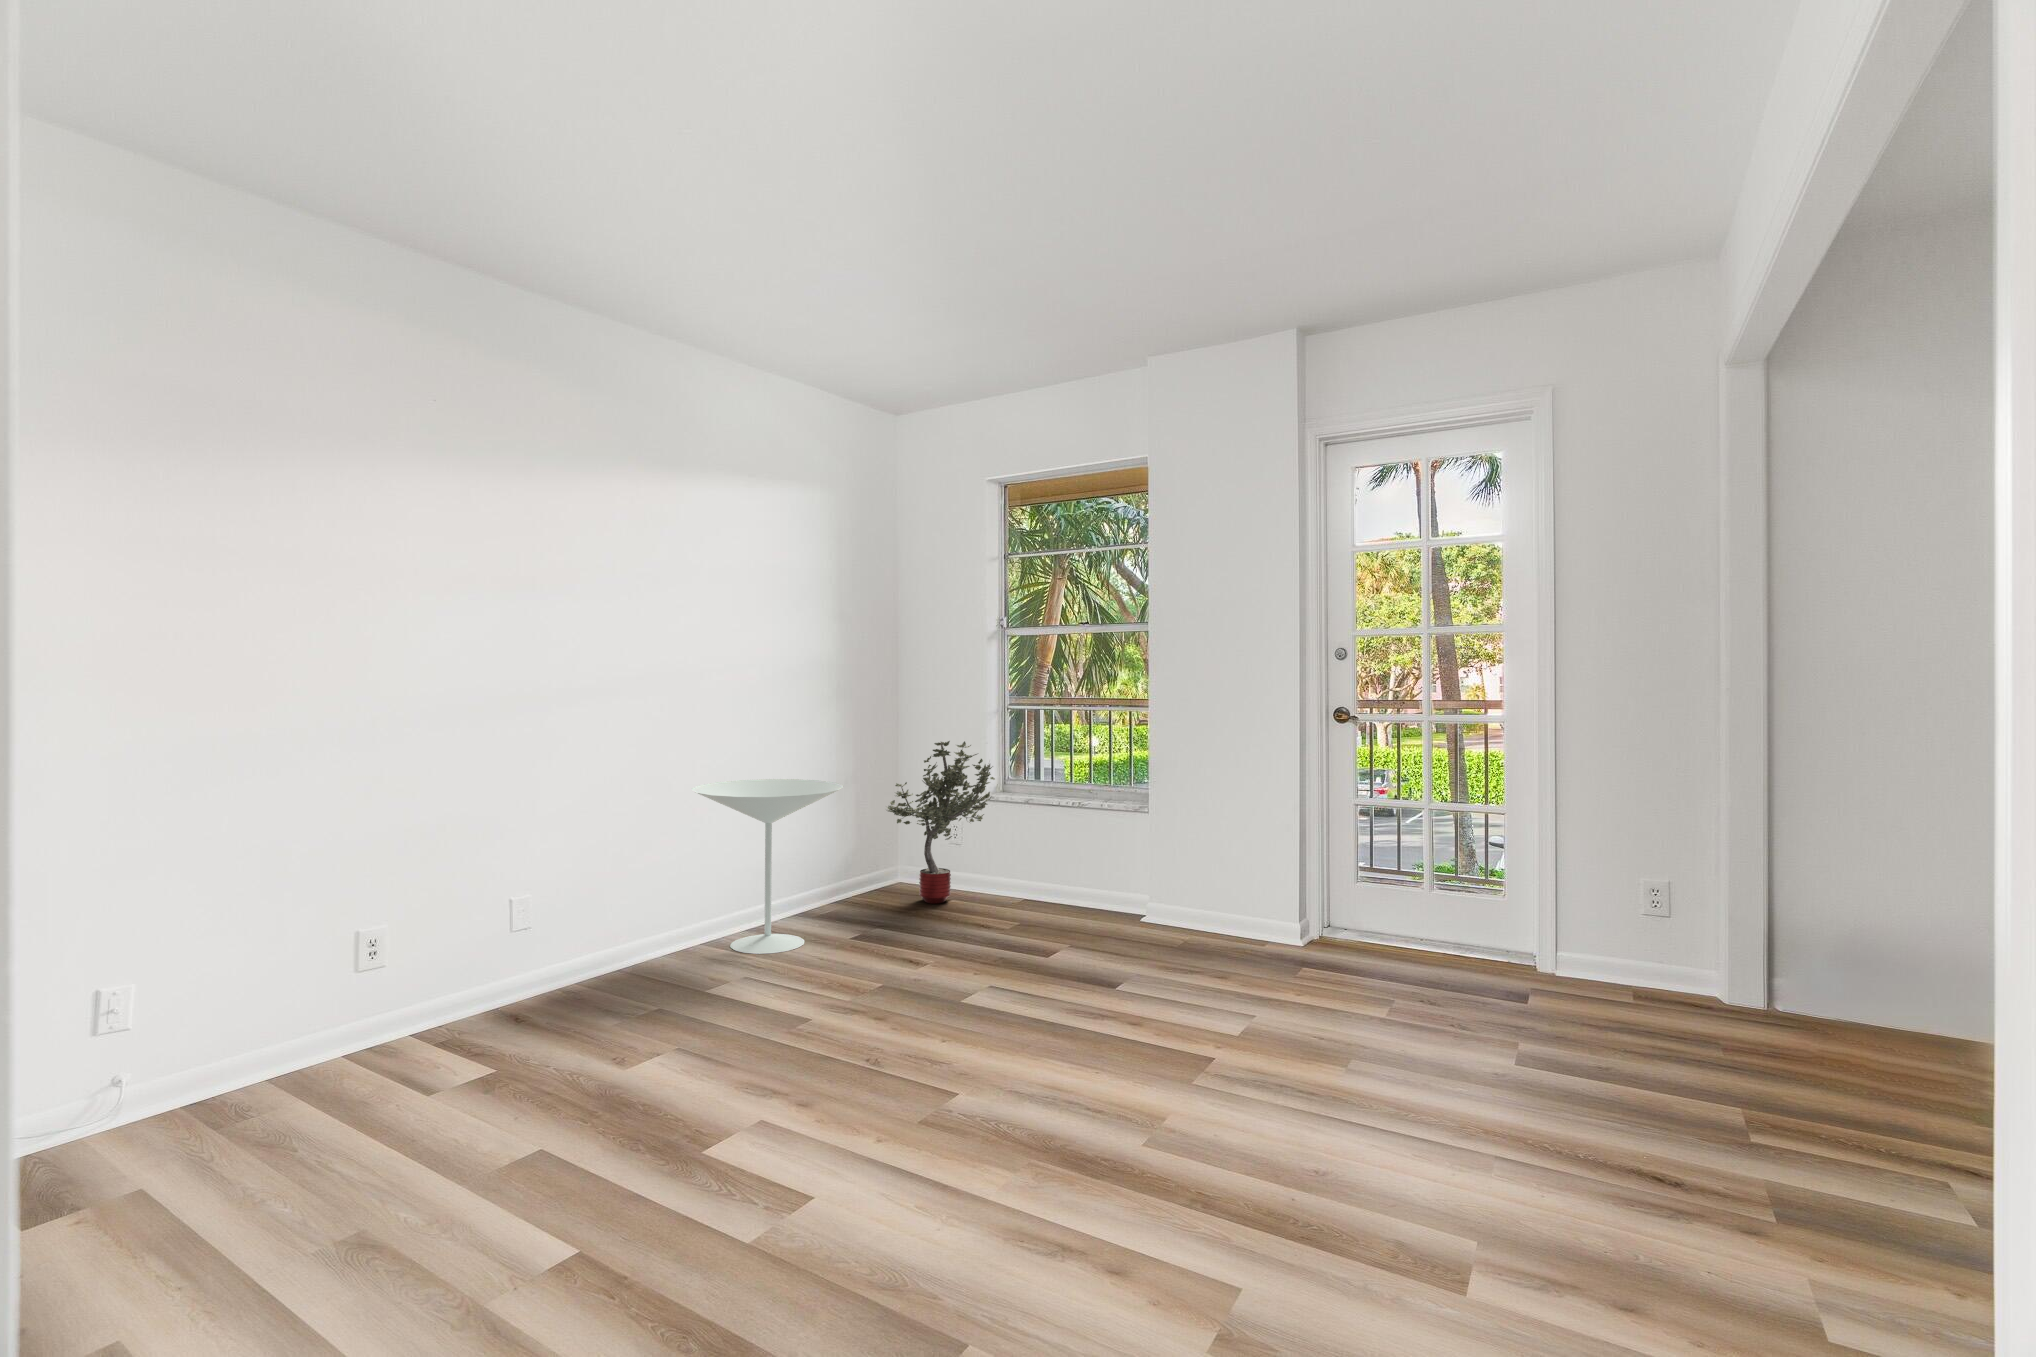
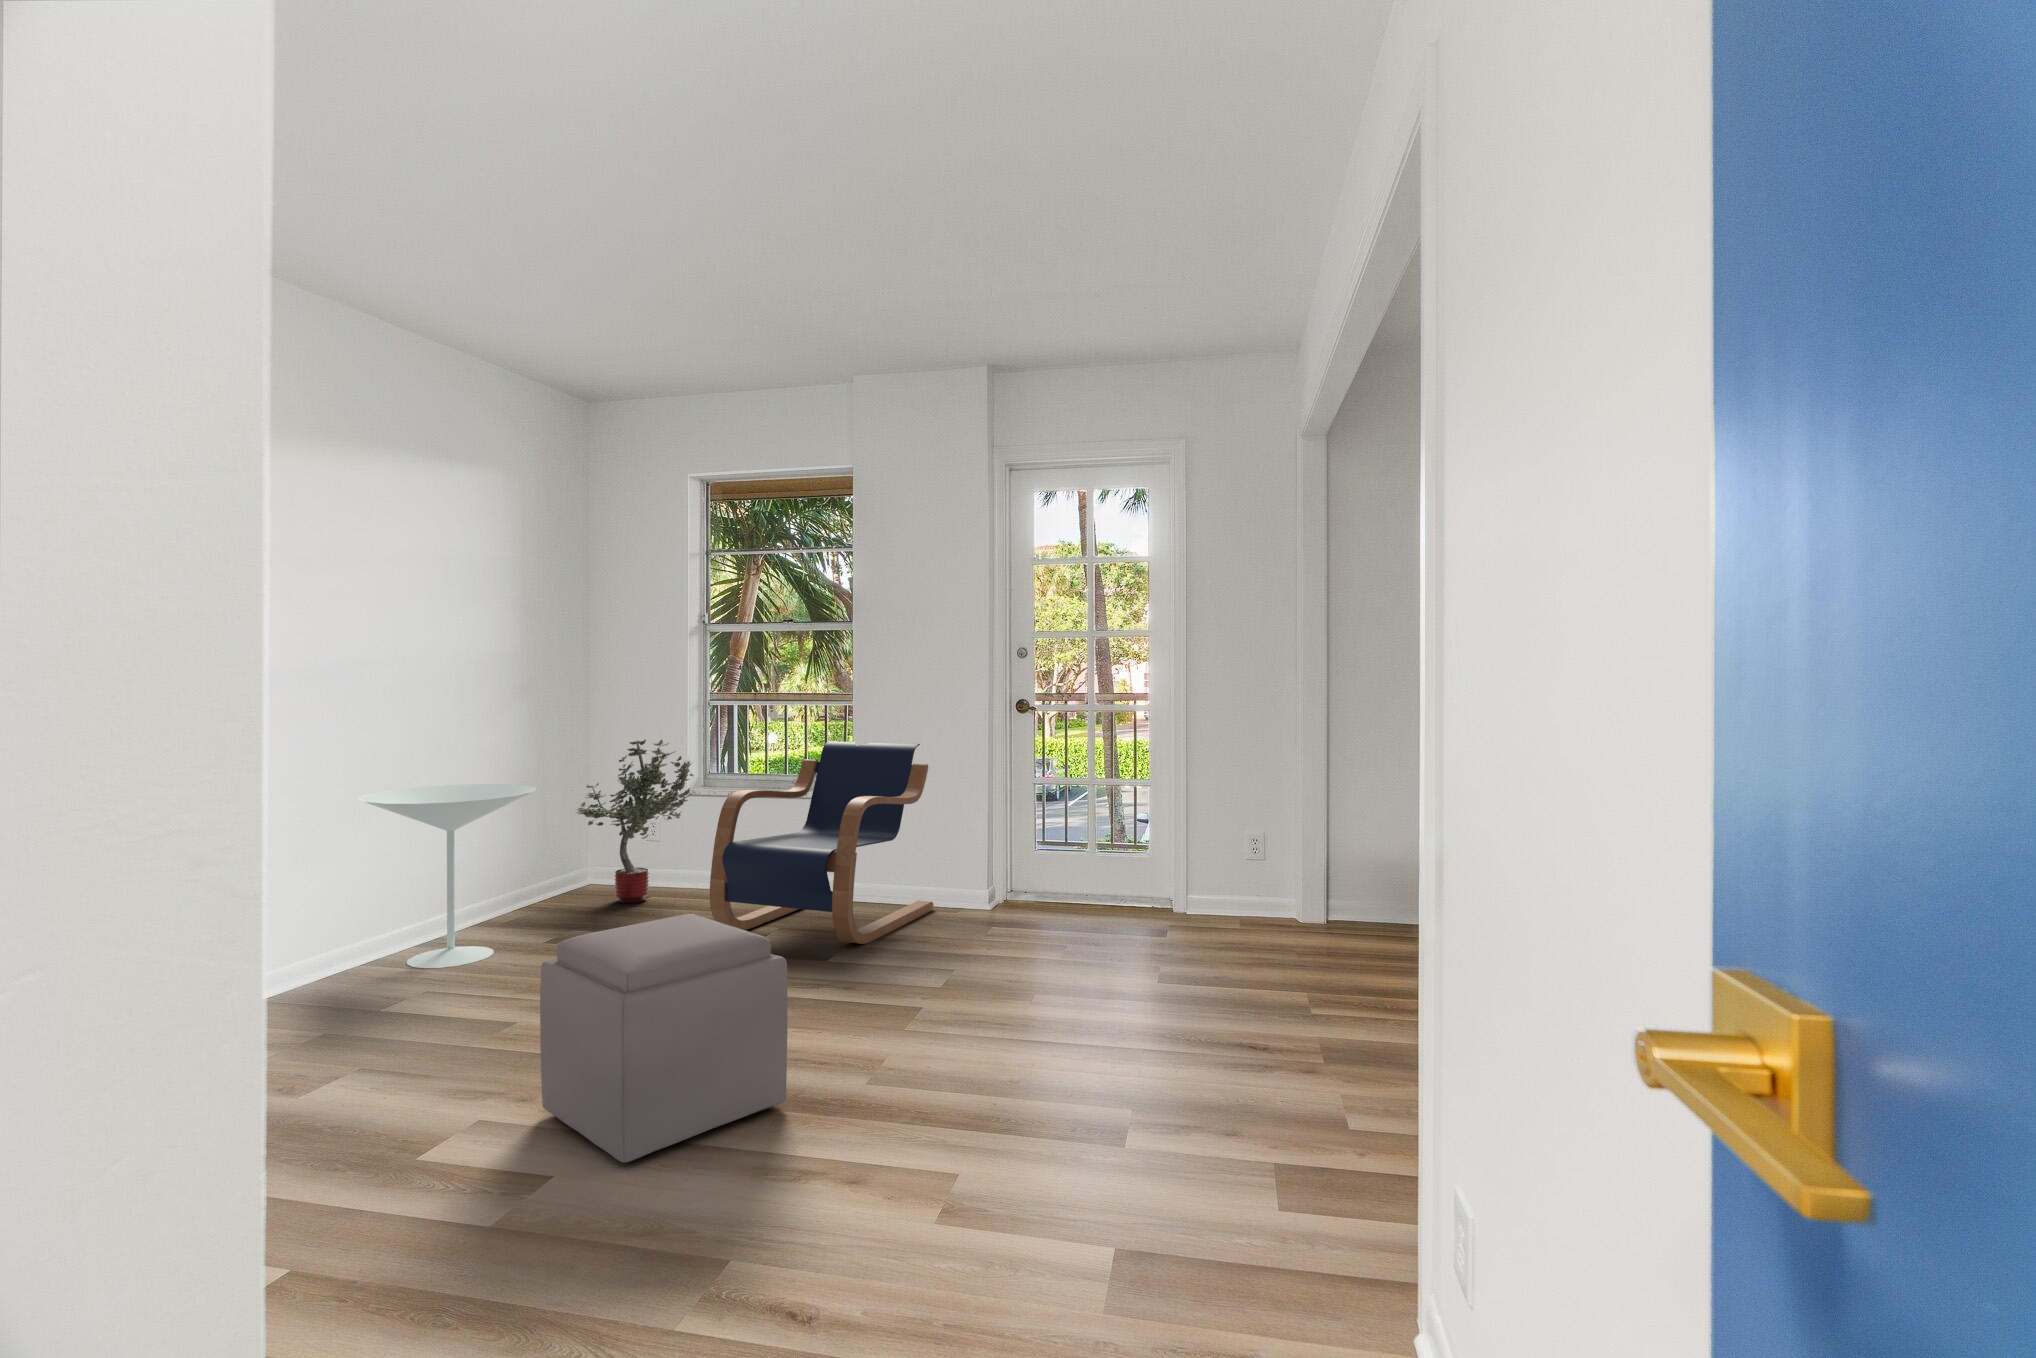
lounge chair: none [1003,749,1240,972] -> present [710,741,933,944]
ottoman: none [814,932,1057,1198] -> present [540,914,787,1163]

